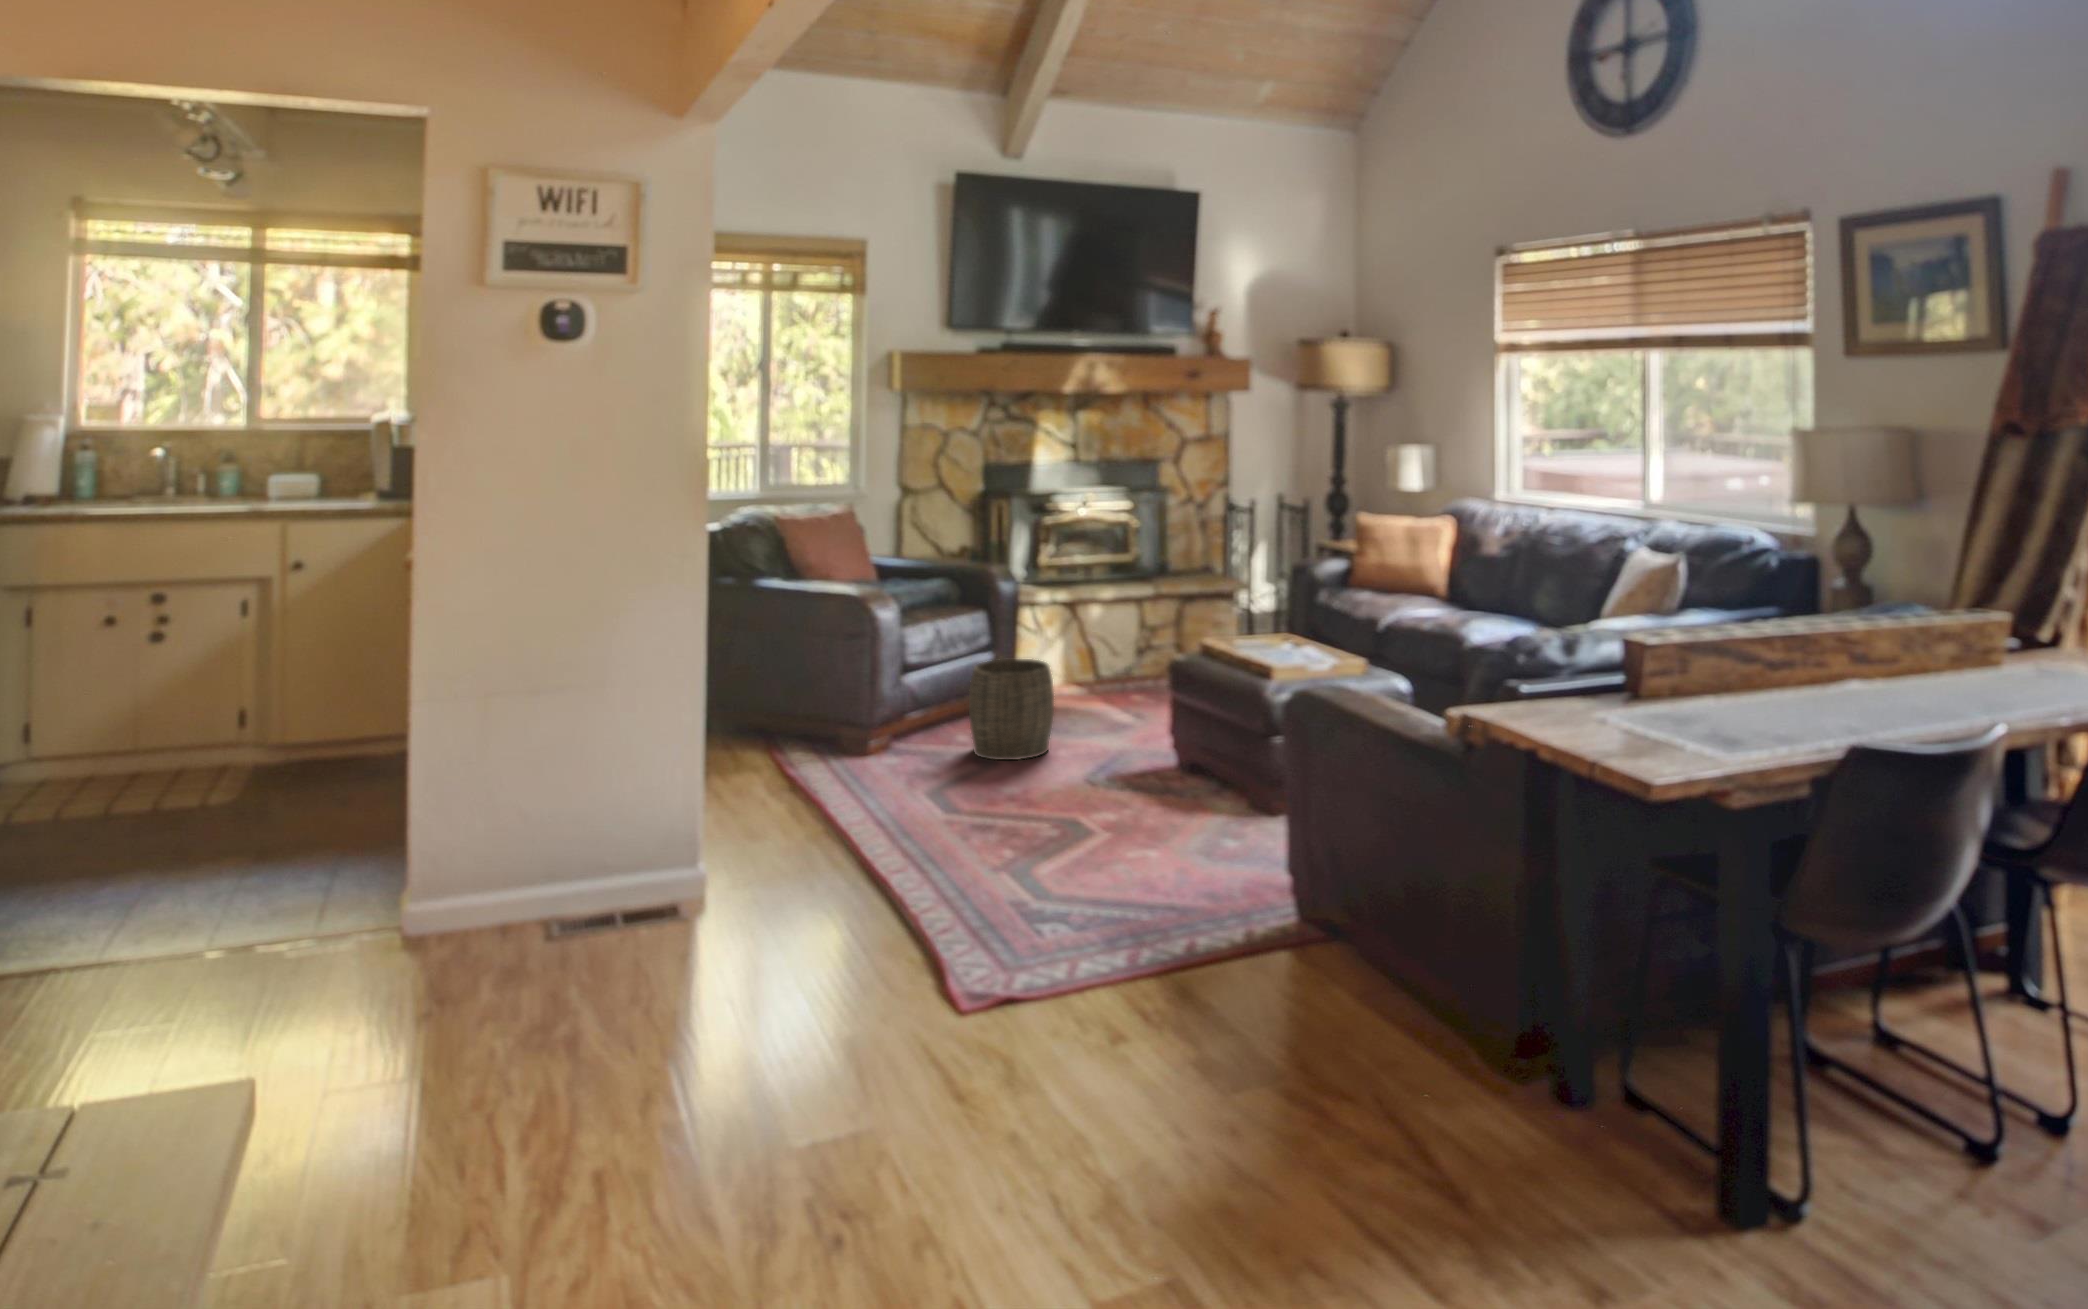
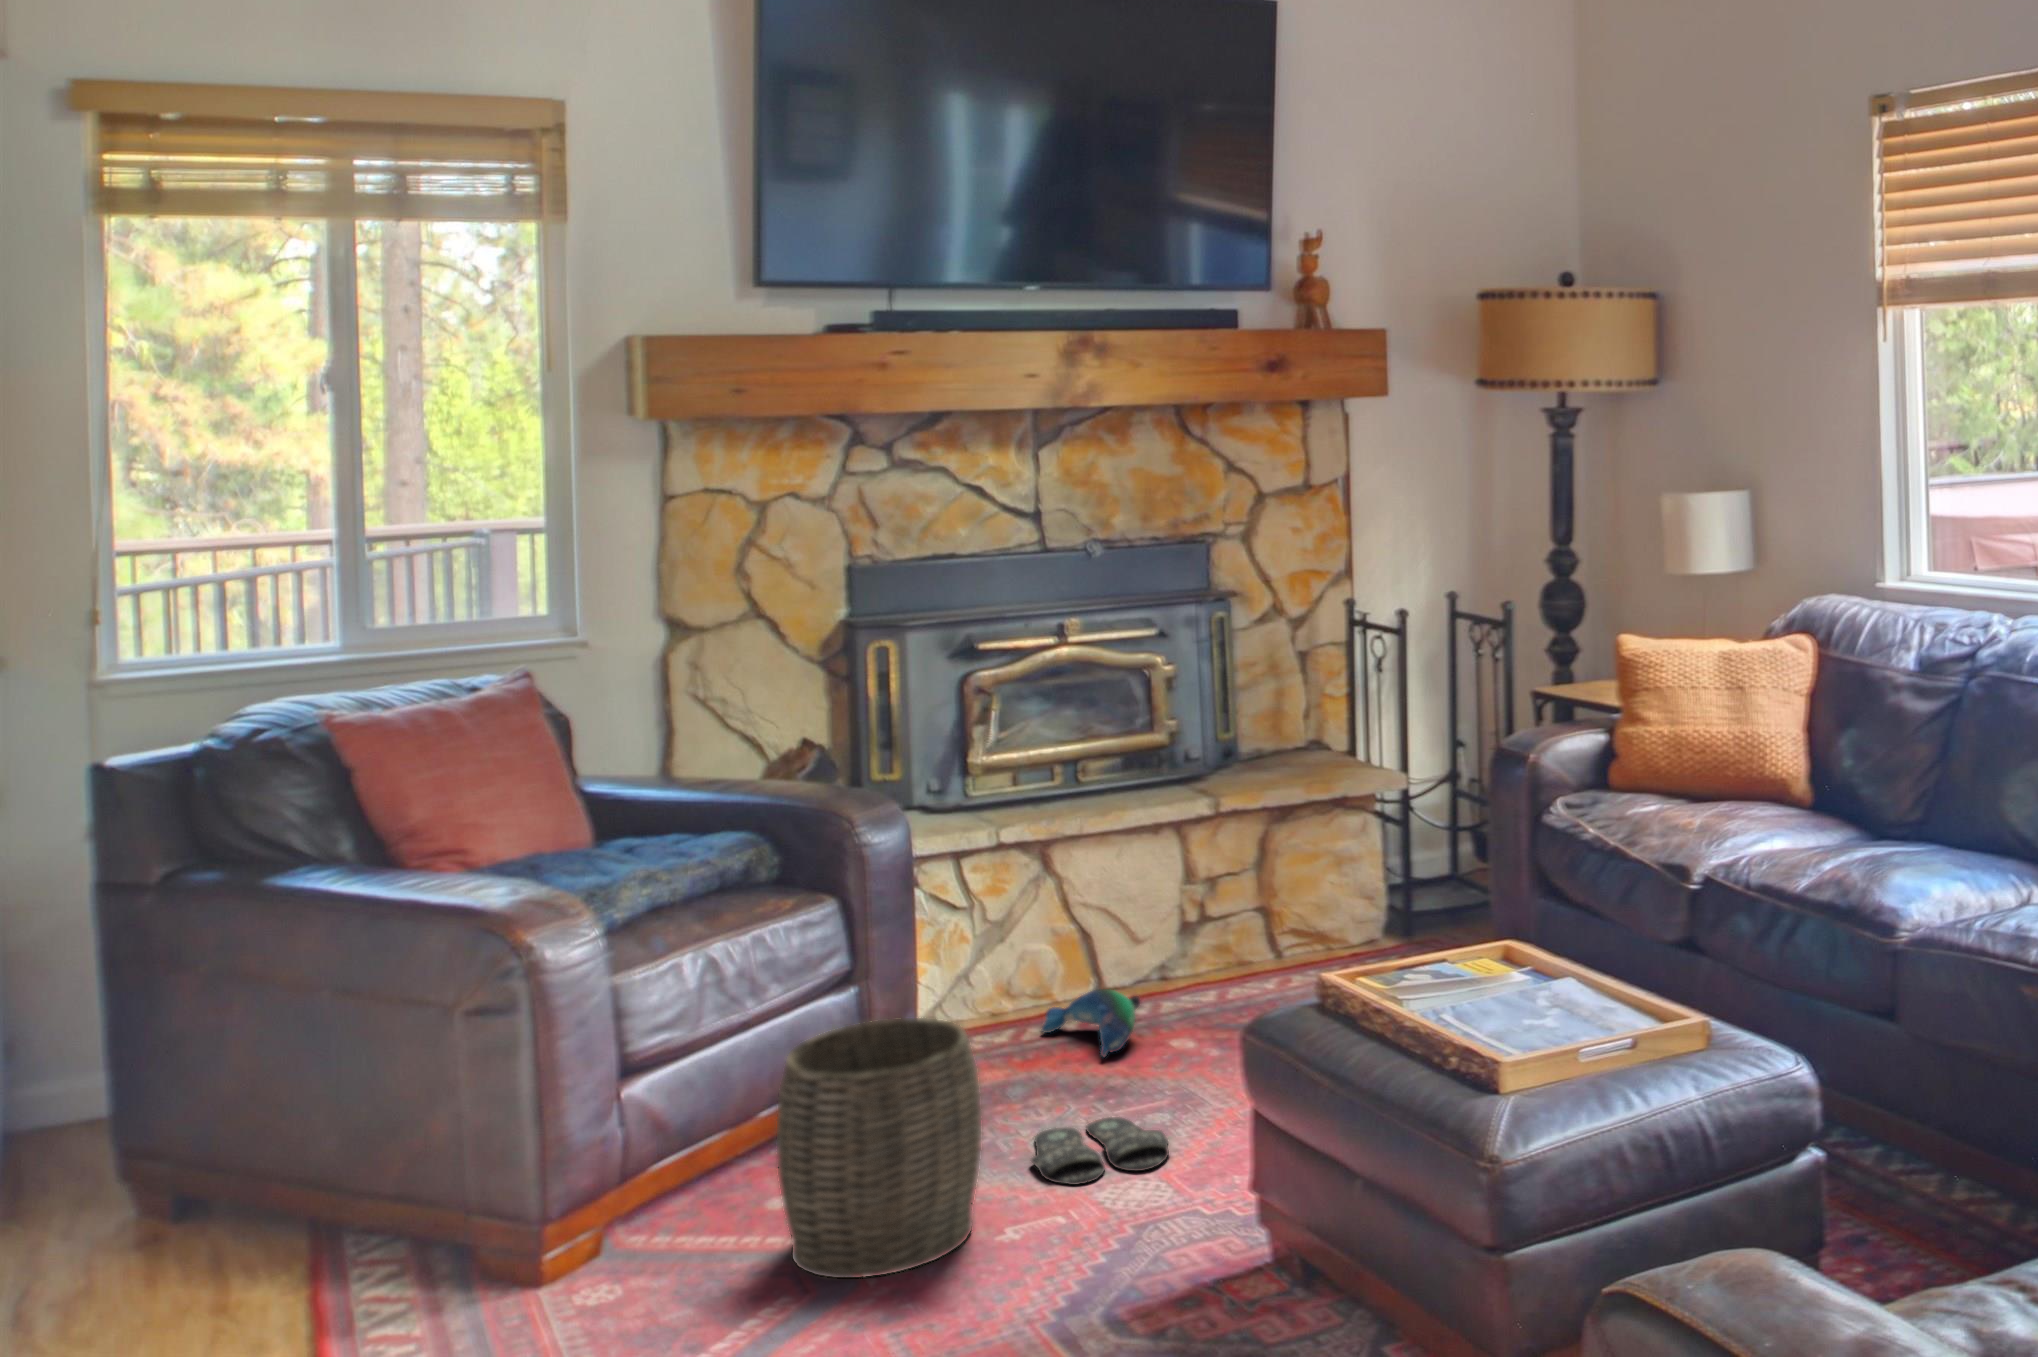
plush toy: none [1072,671,1119,700] -> present [1042,989,1140,1057]
slippers: none [1072,719,1133,739] -> present [1031,1117,1169,1185]

